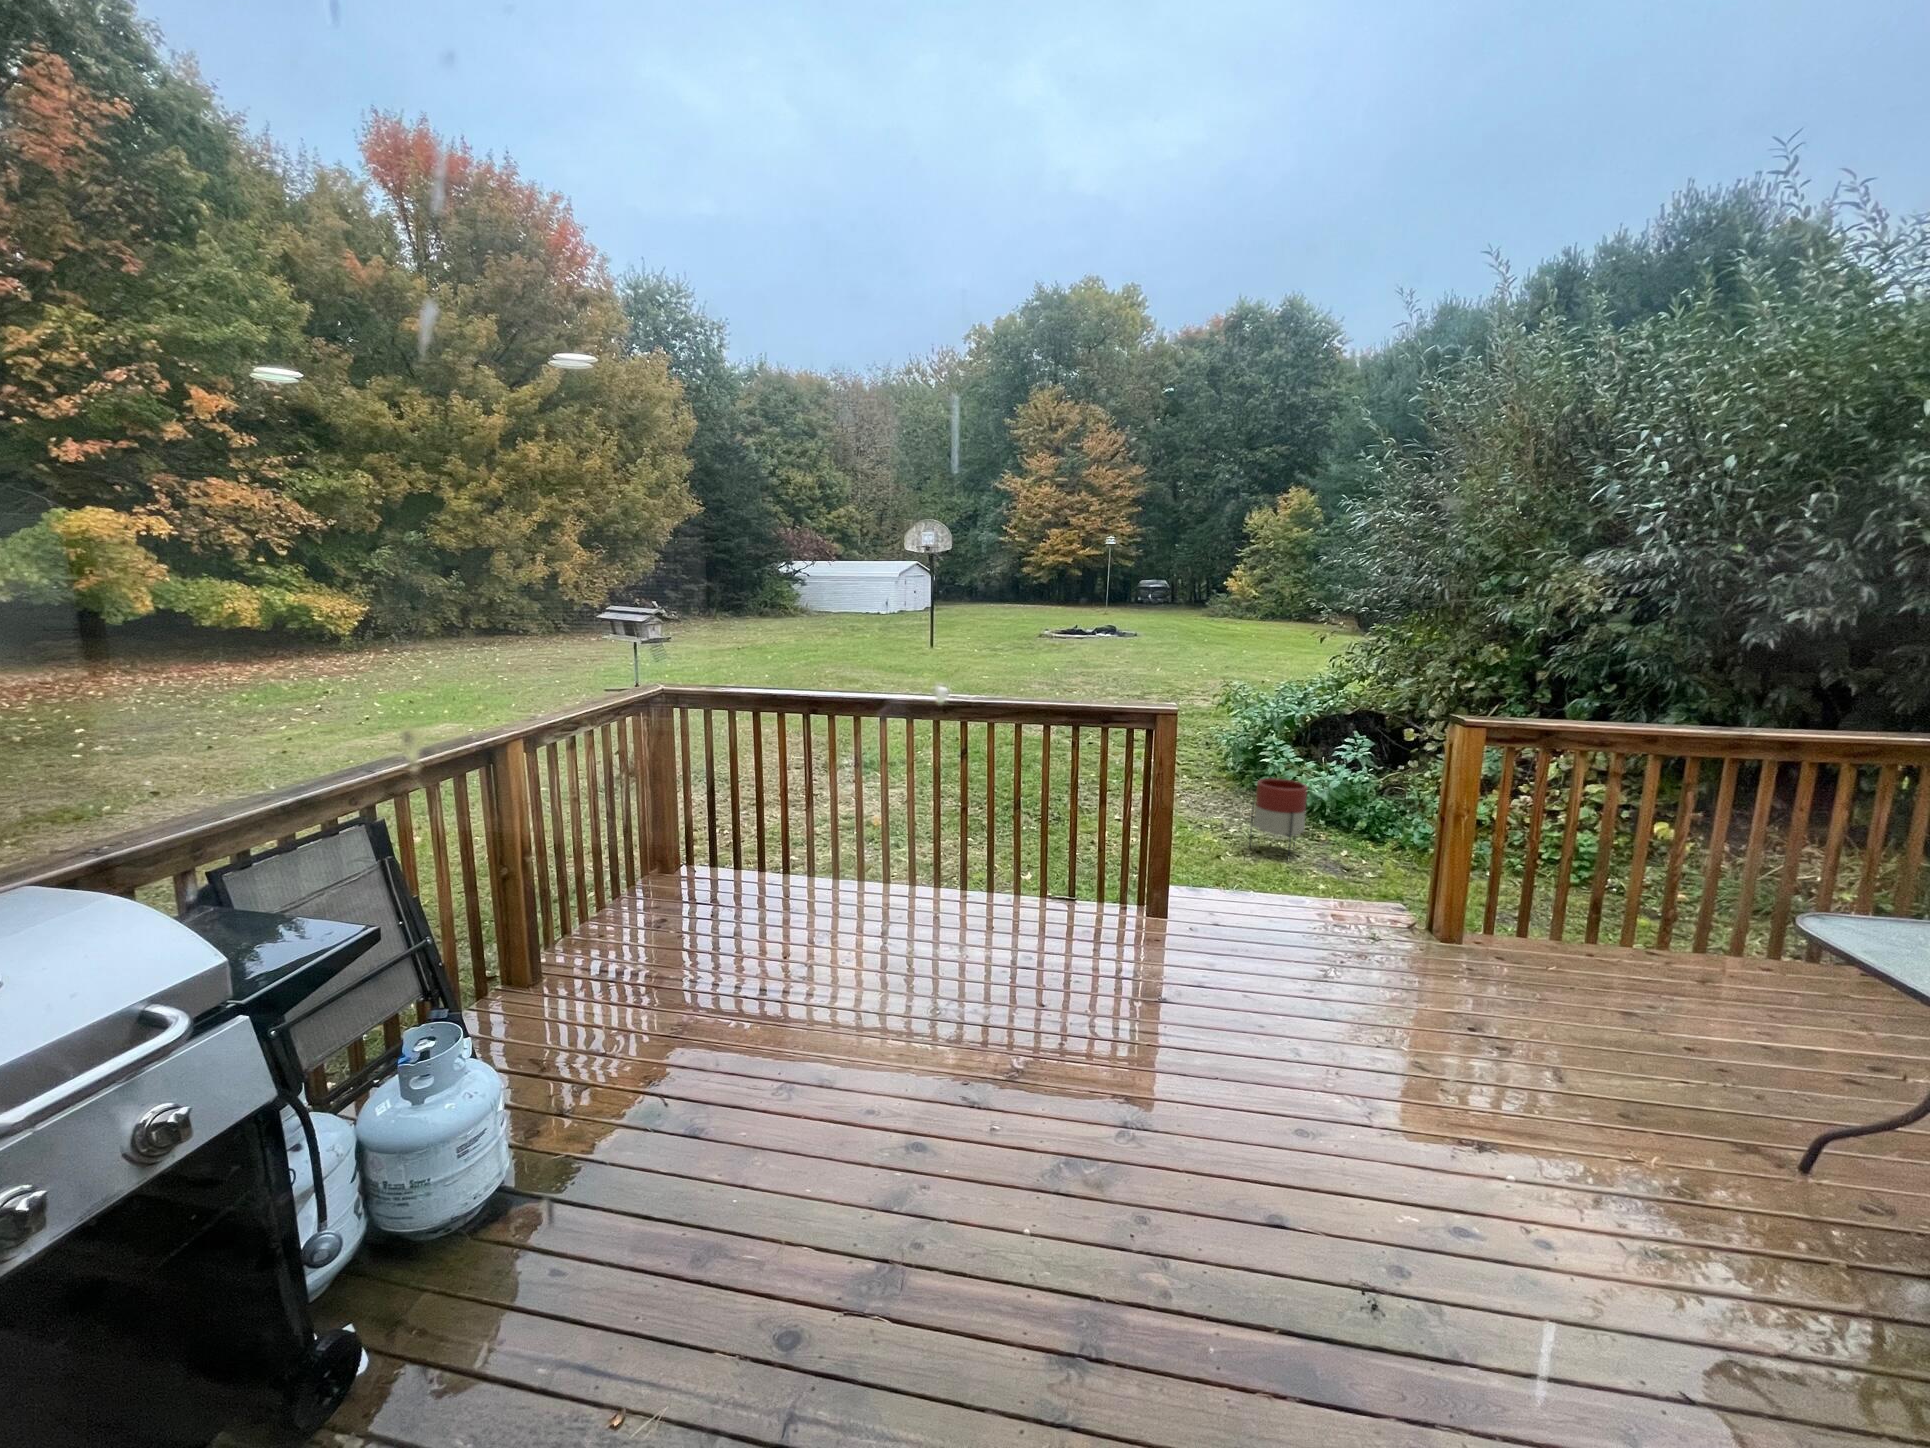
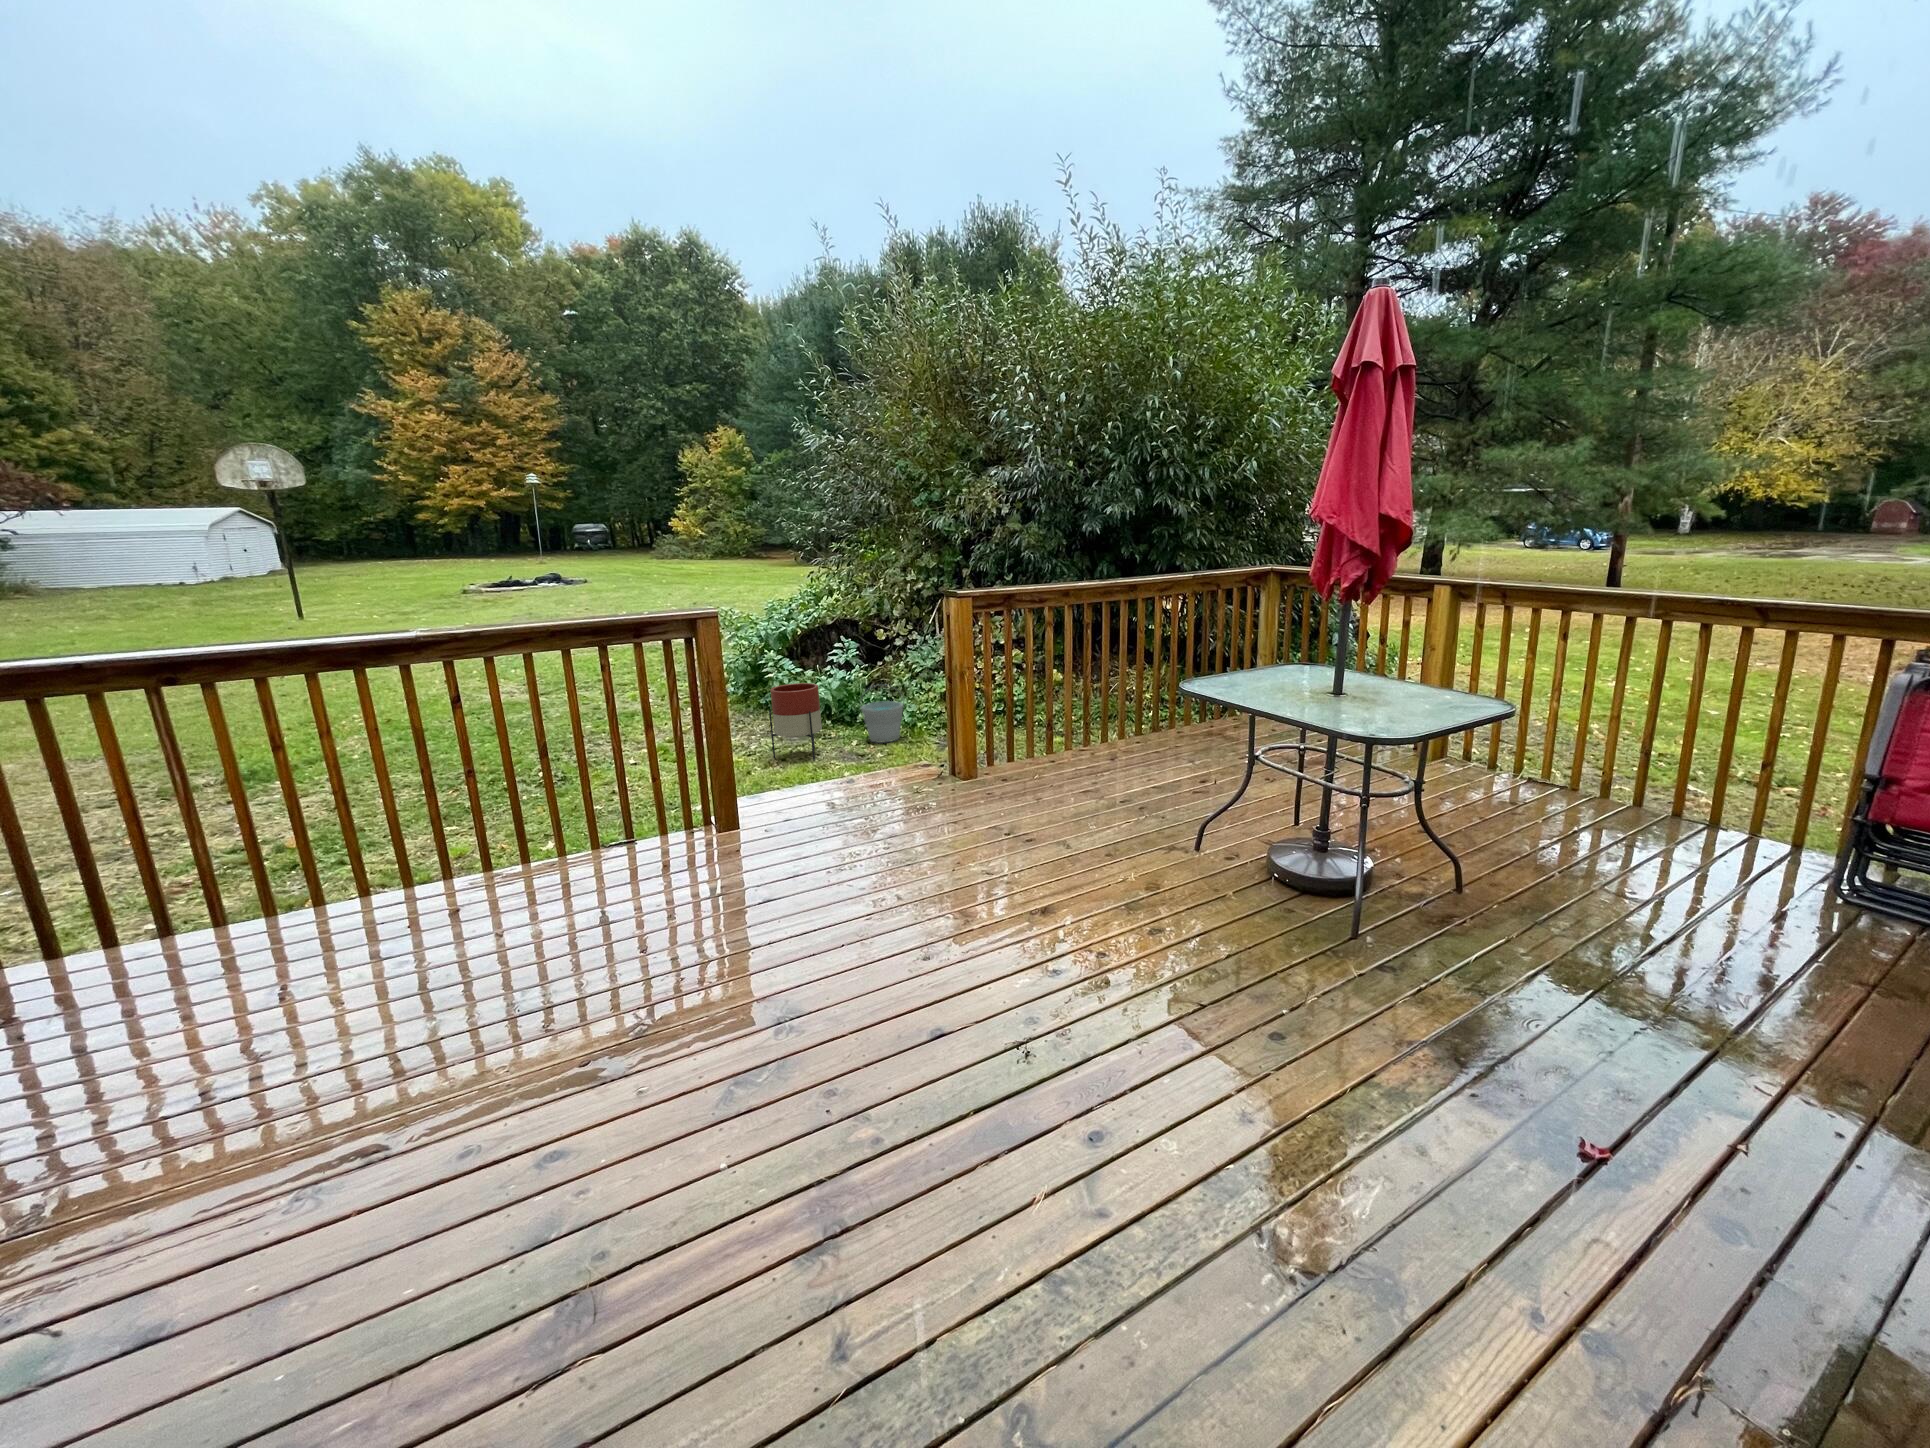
bucket: none [1353,799,1407,863] -> present [860,685,904,743]

